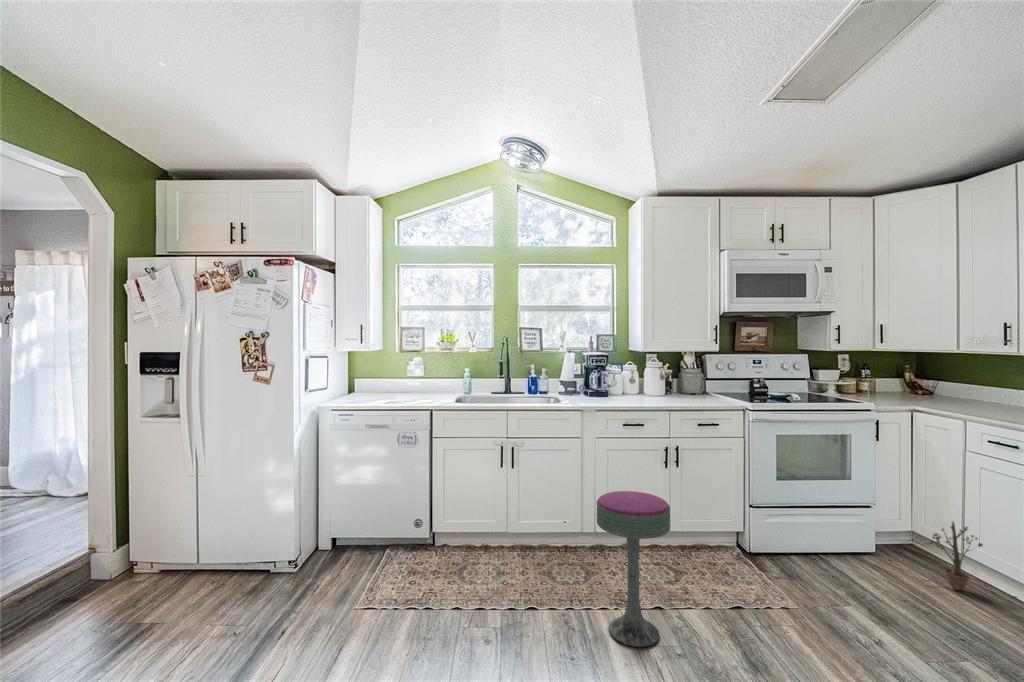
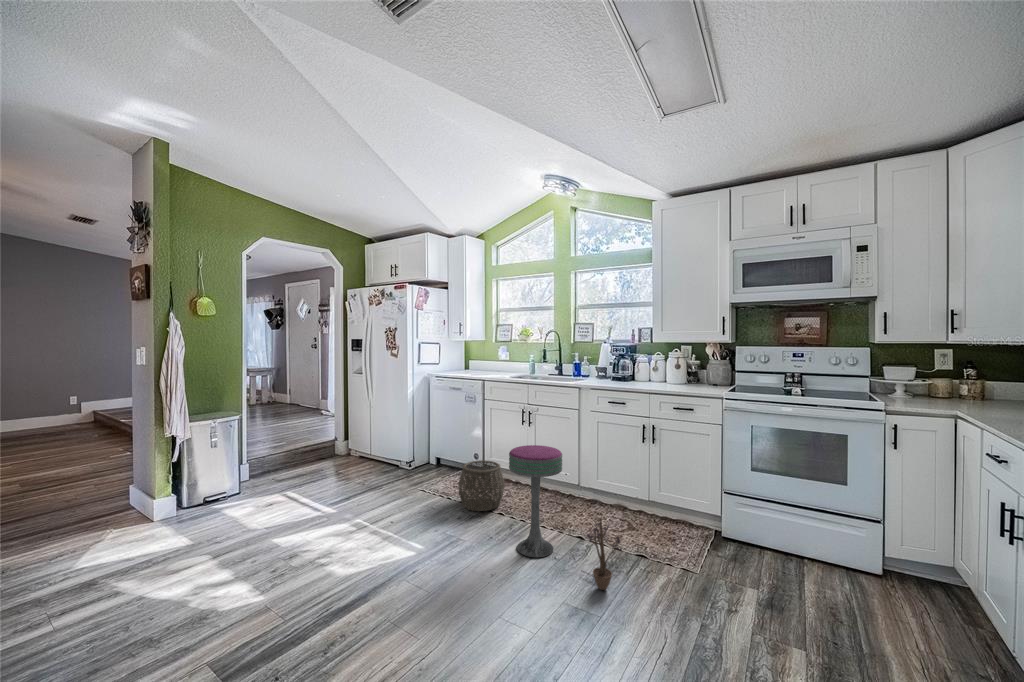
decorative plant: present [922,522,983,590] -> present [582,519,622,590]
woven basket: none [454,525,523,607] -> present [458,460,504,511]

